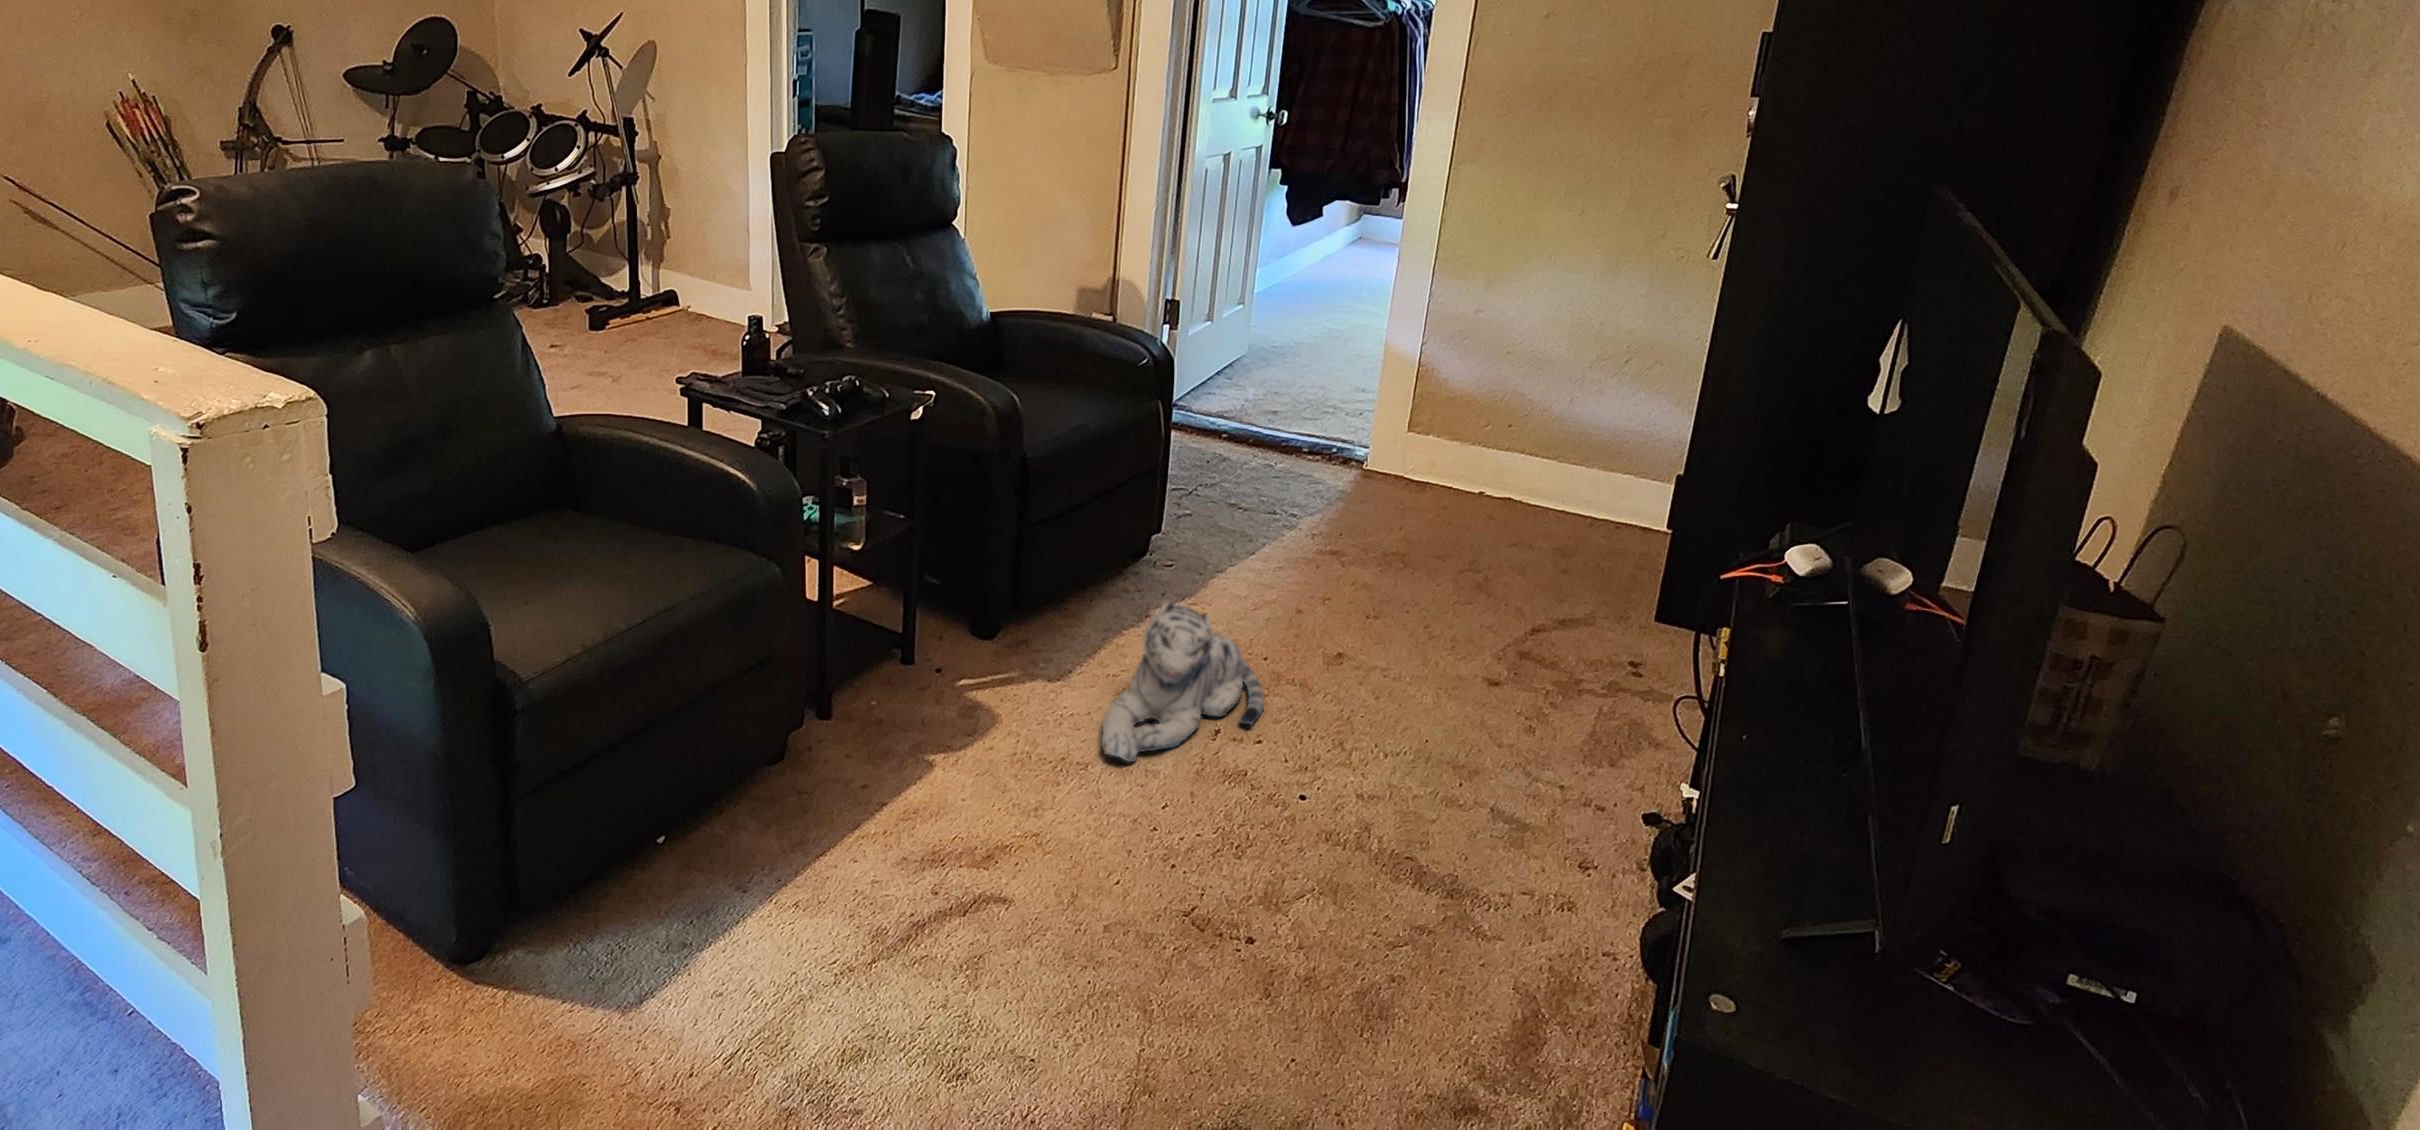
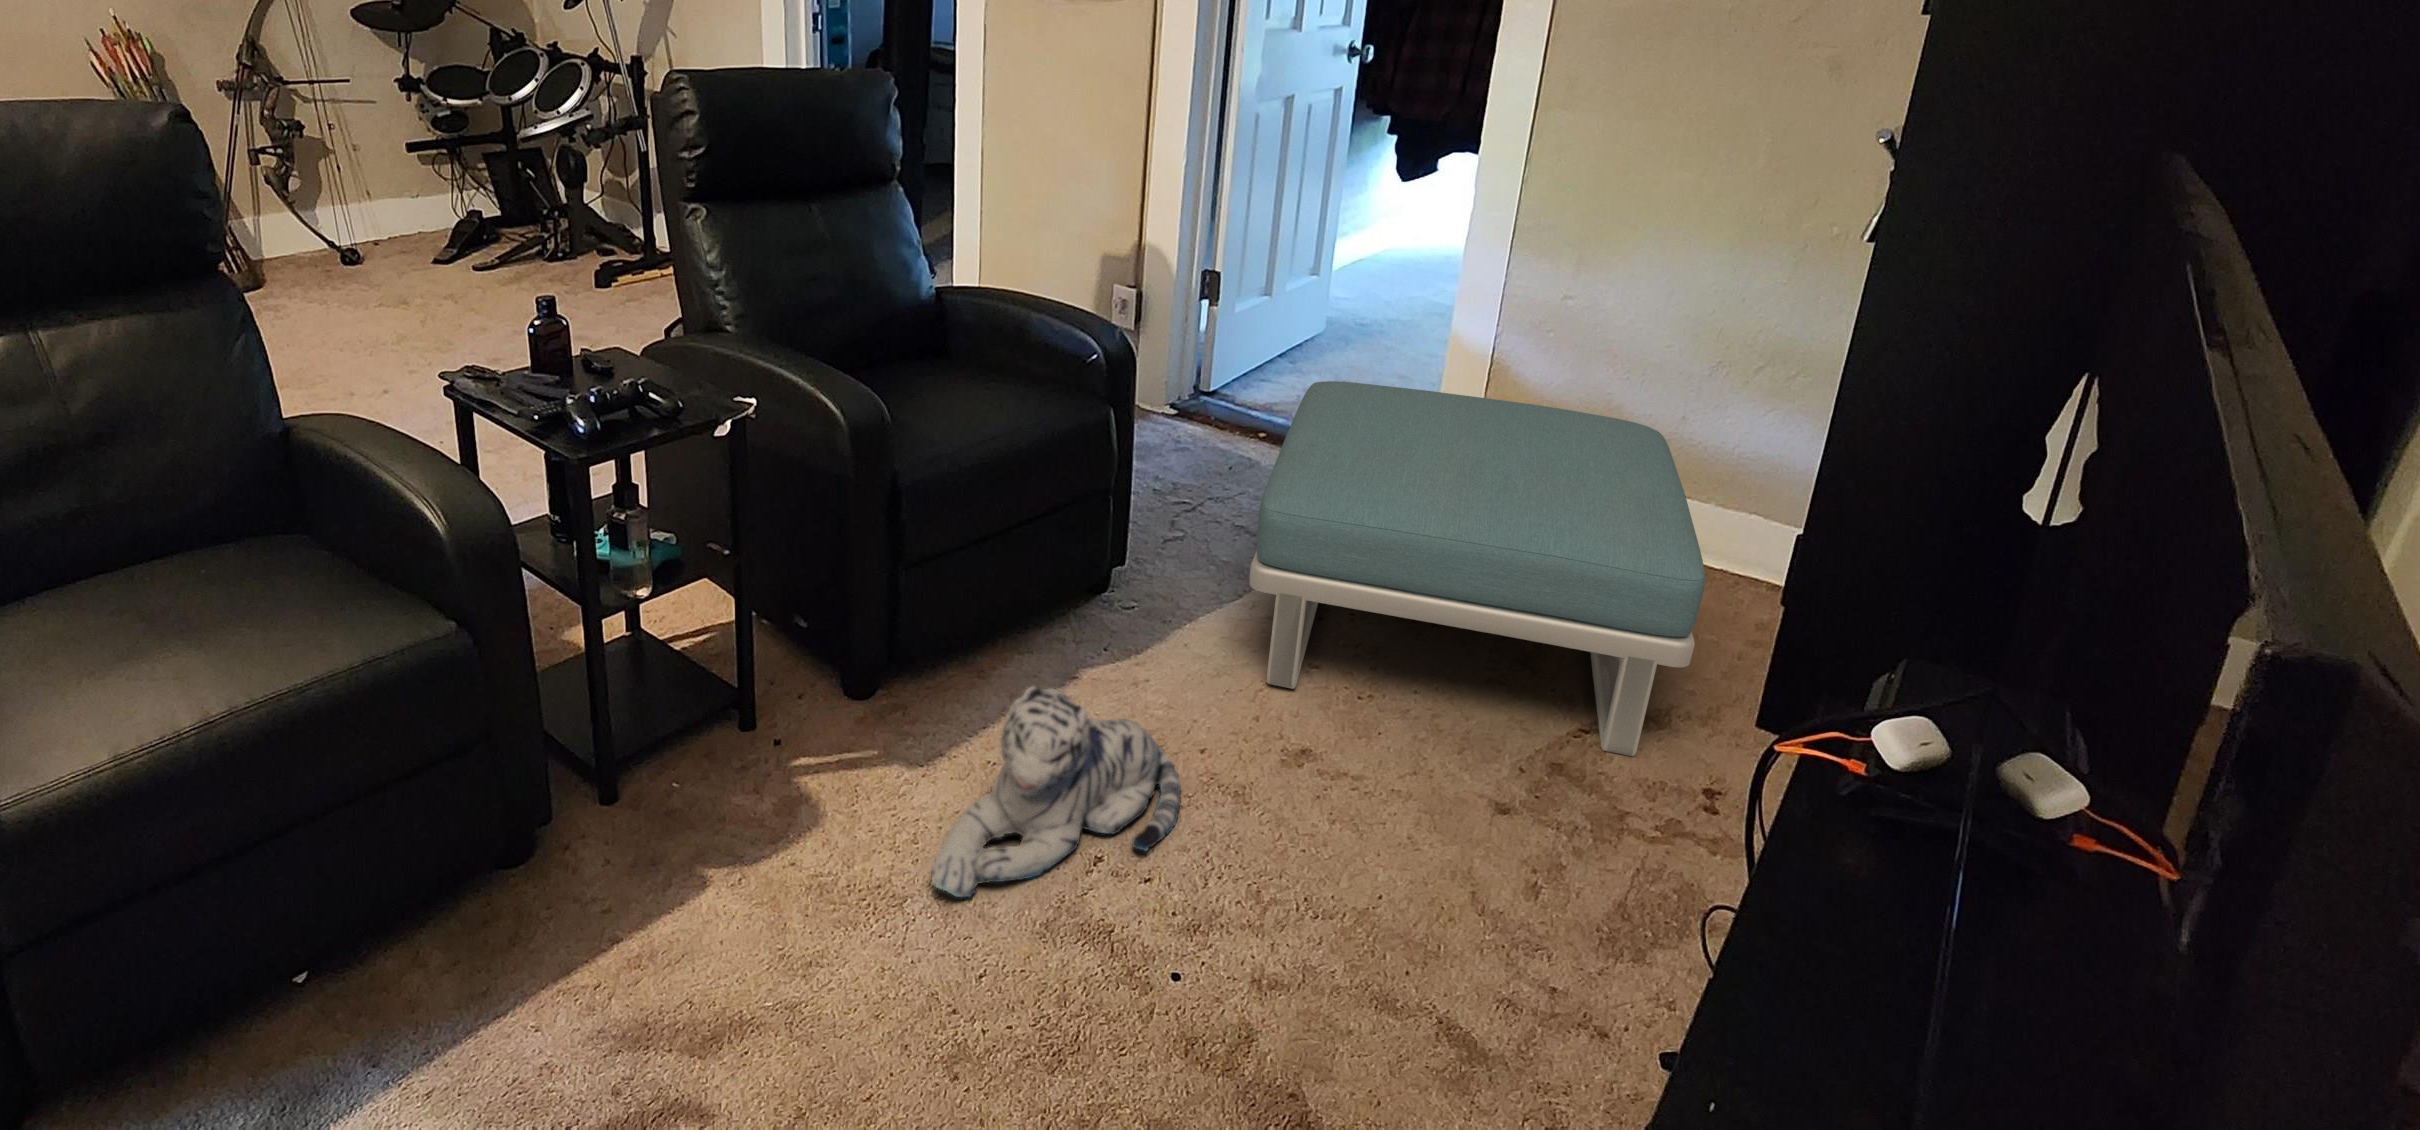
footstool: none [1281,382,1625,648] -> present [1249,381,1705,756]

